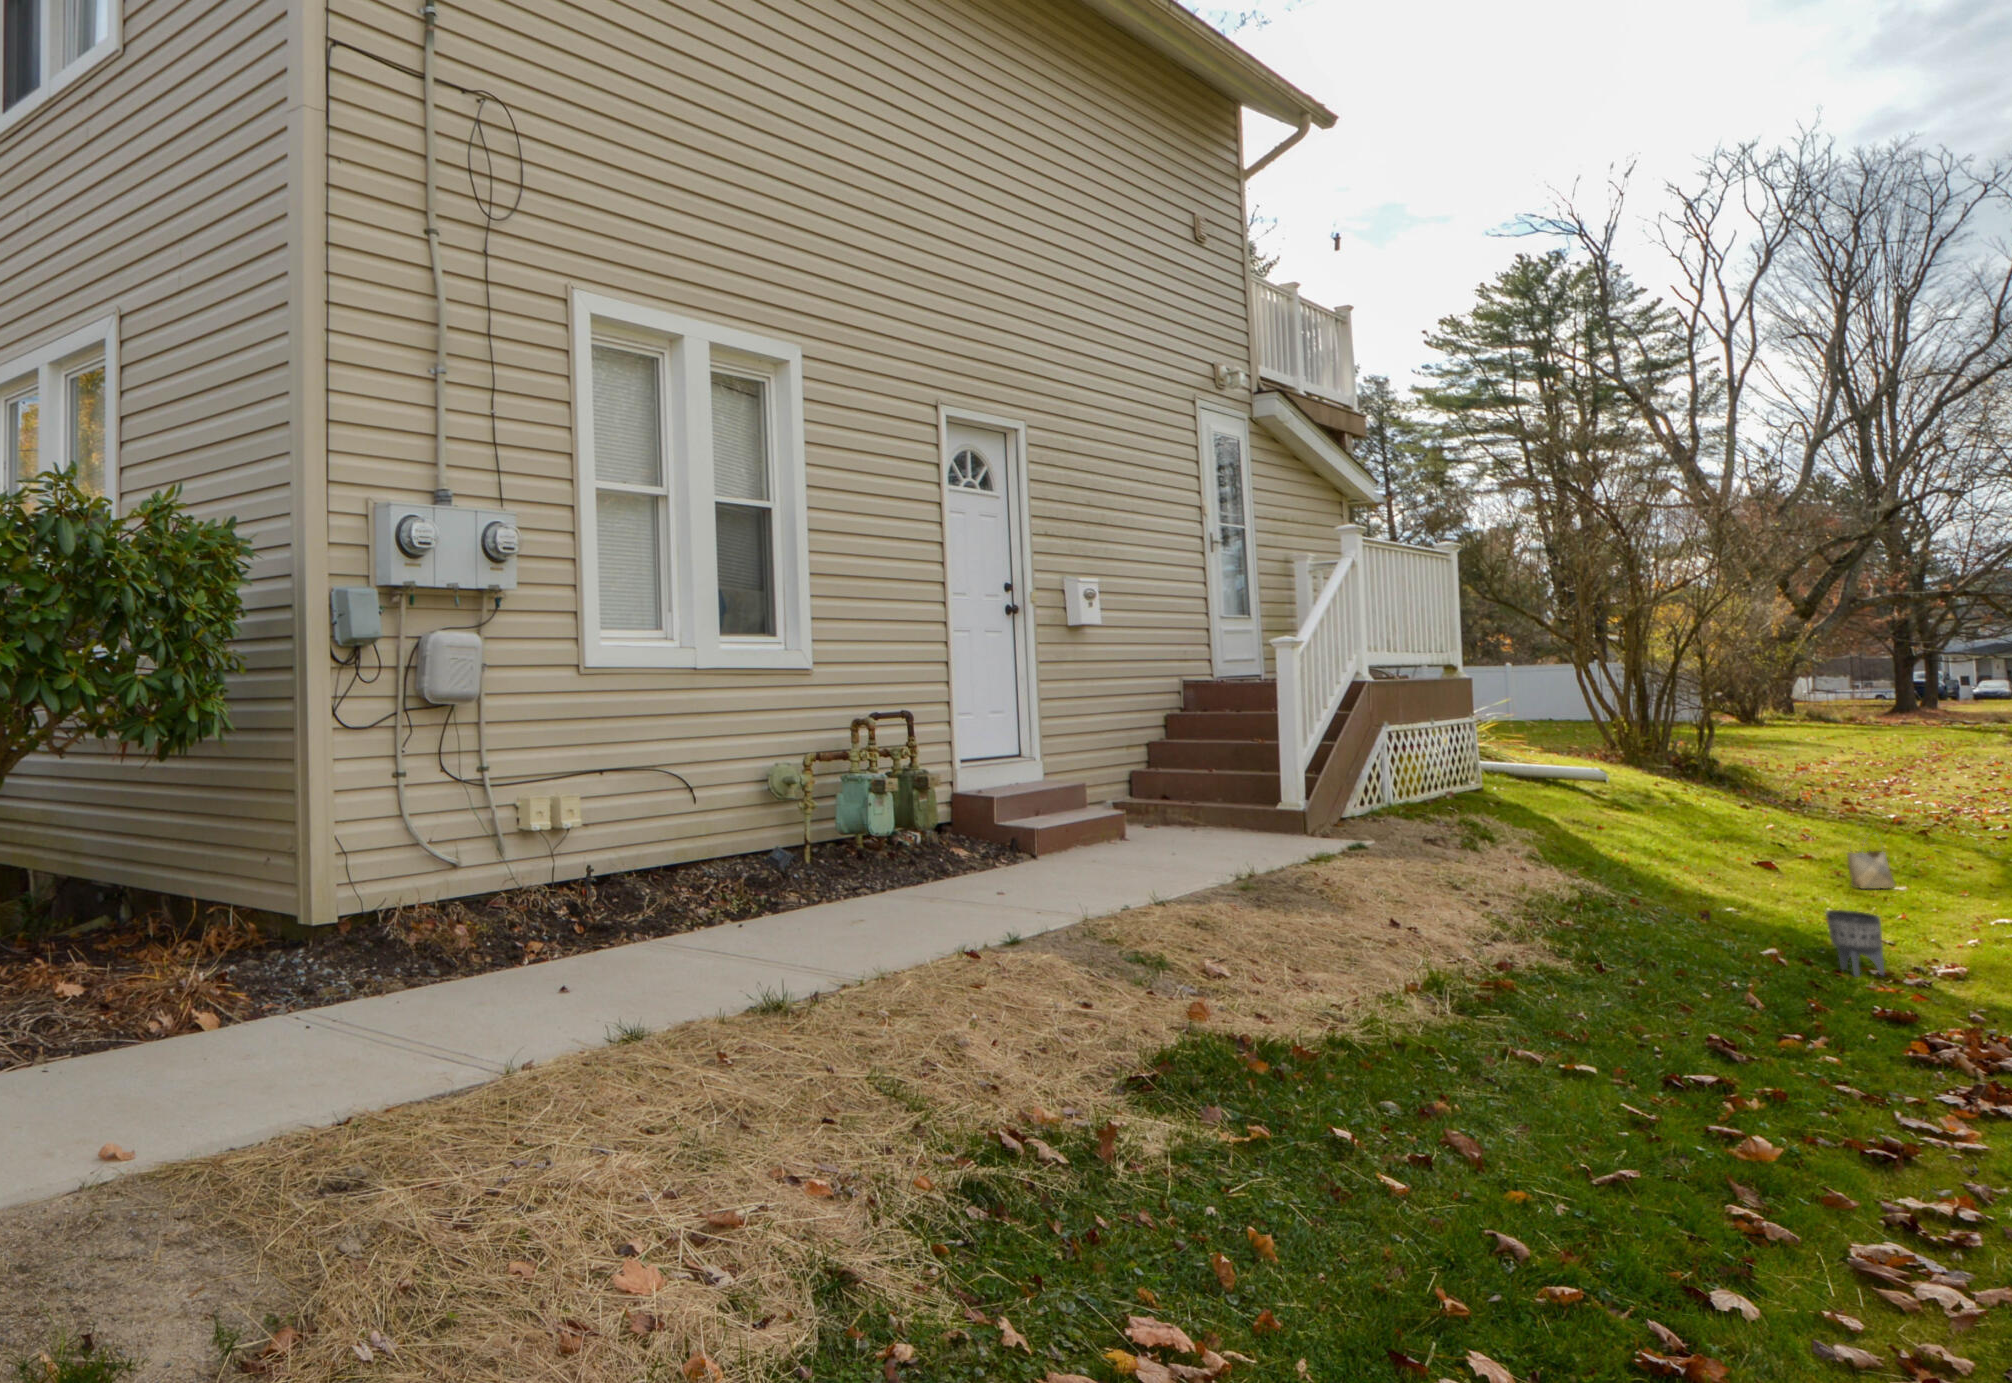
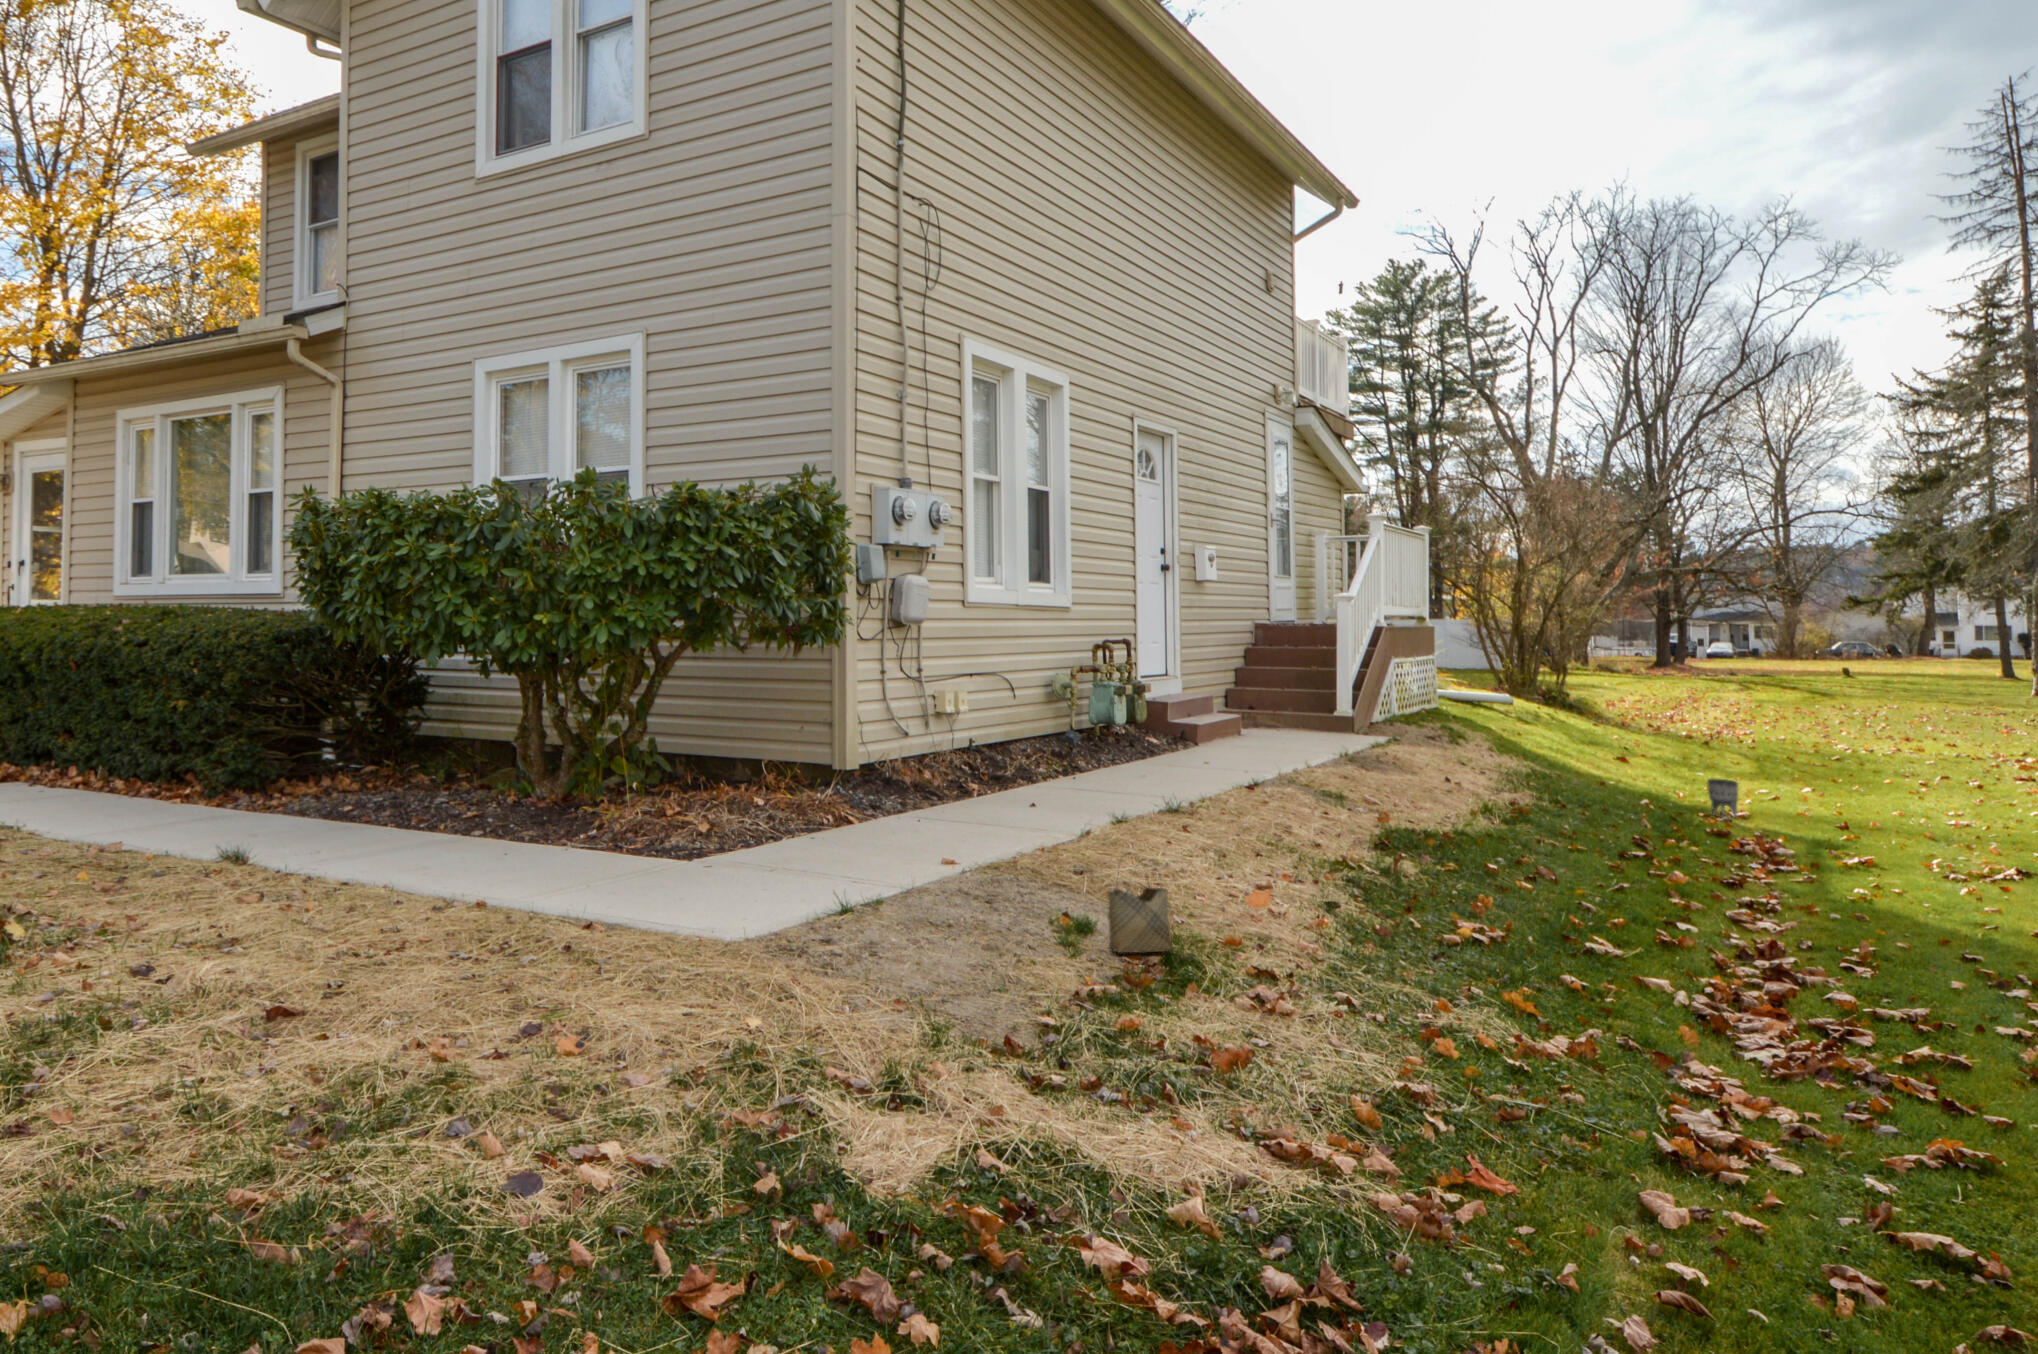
woven basket: present [1847,850,1895,889] -> present [1107,854,1172,953]

